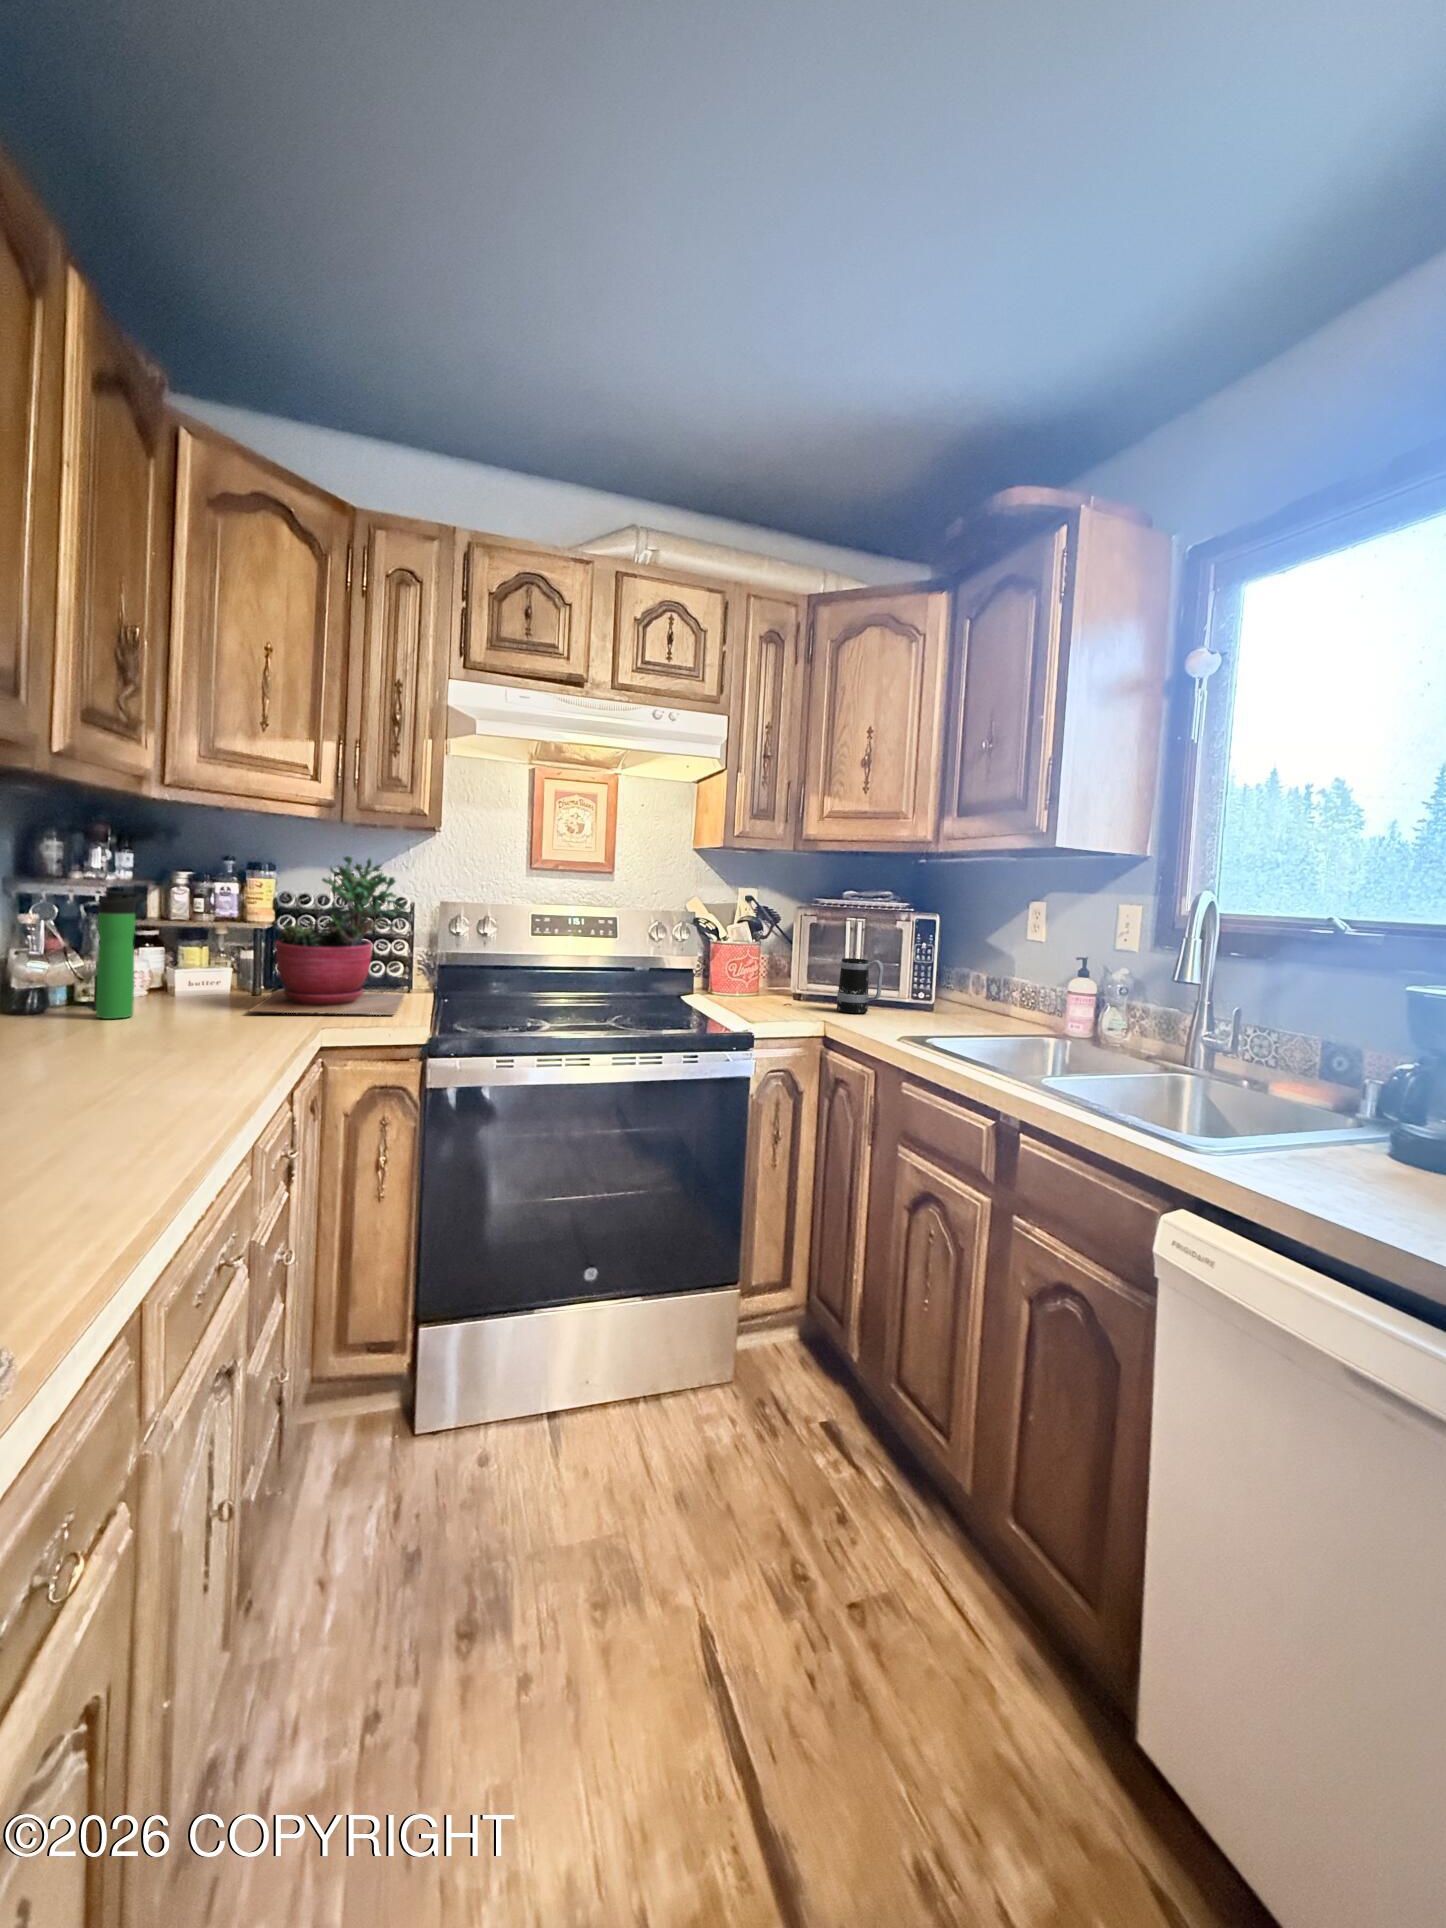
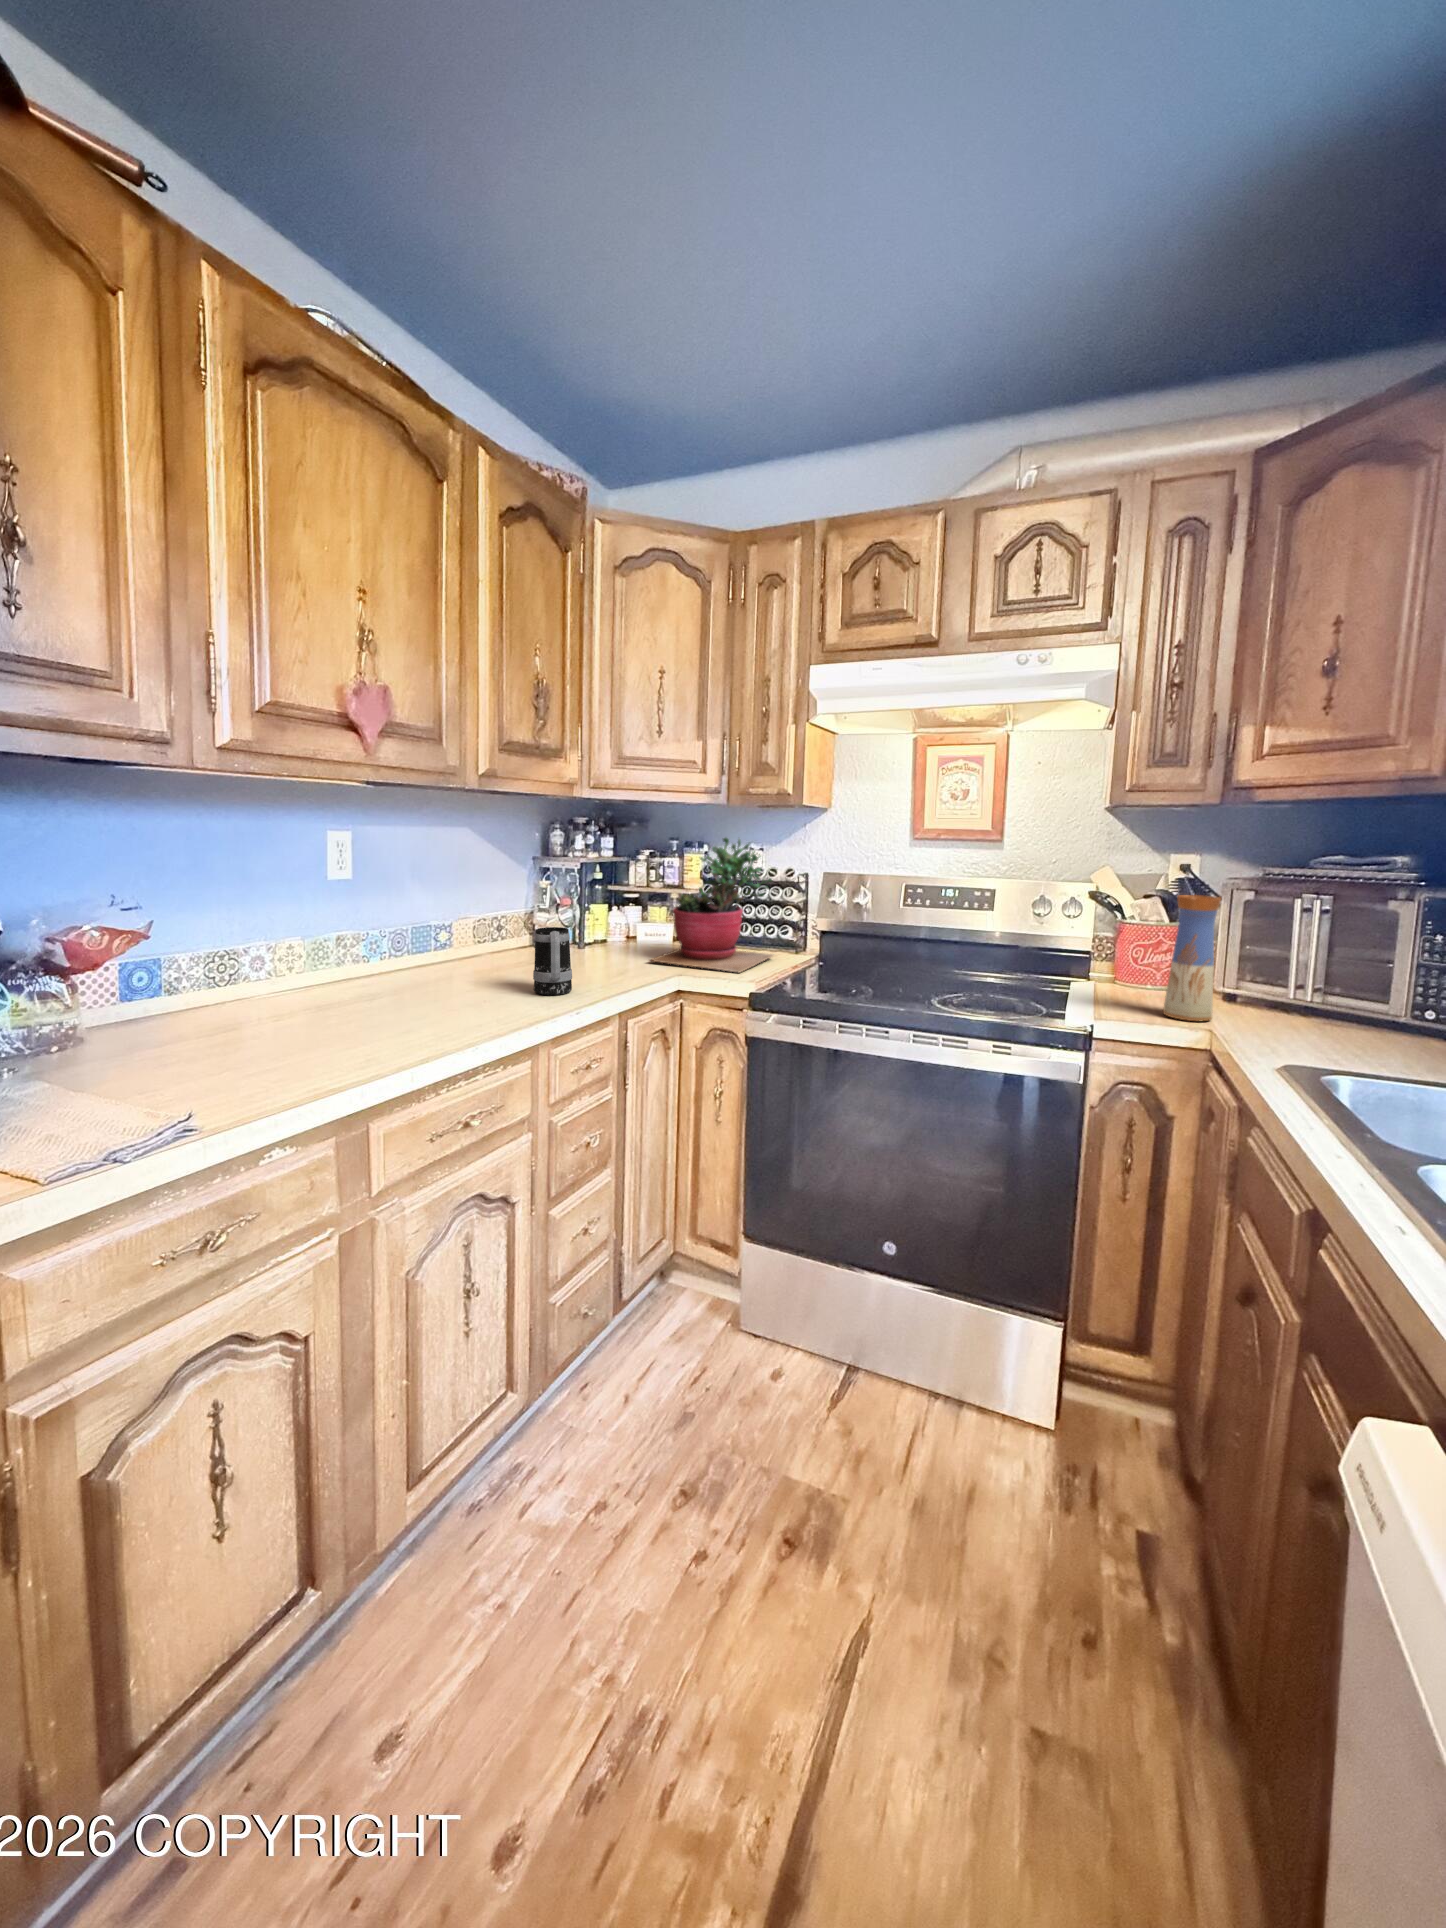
bottle: present [96,891,143,1019] -> none [565,870,593,959]
vase: none [785,920,822,1017] -> present [1163,895,1221,1021]
mug: present [837,958,883,1013] -> present [533,927,572,995]

